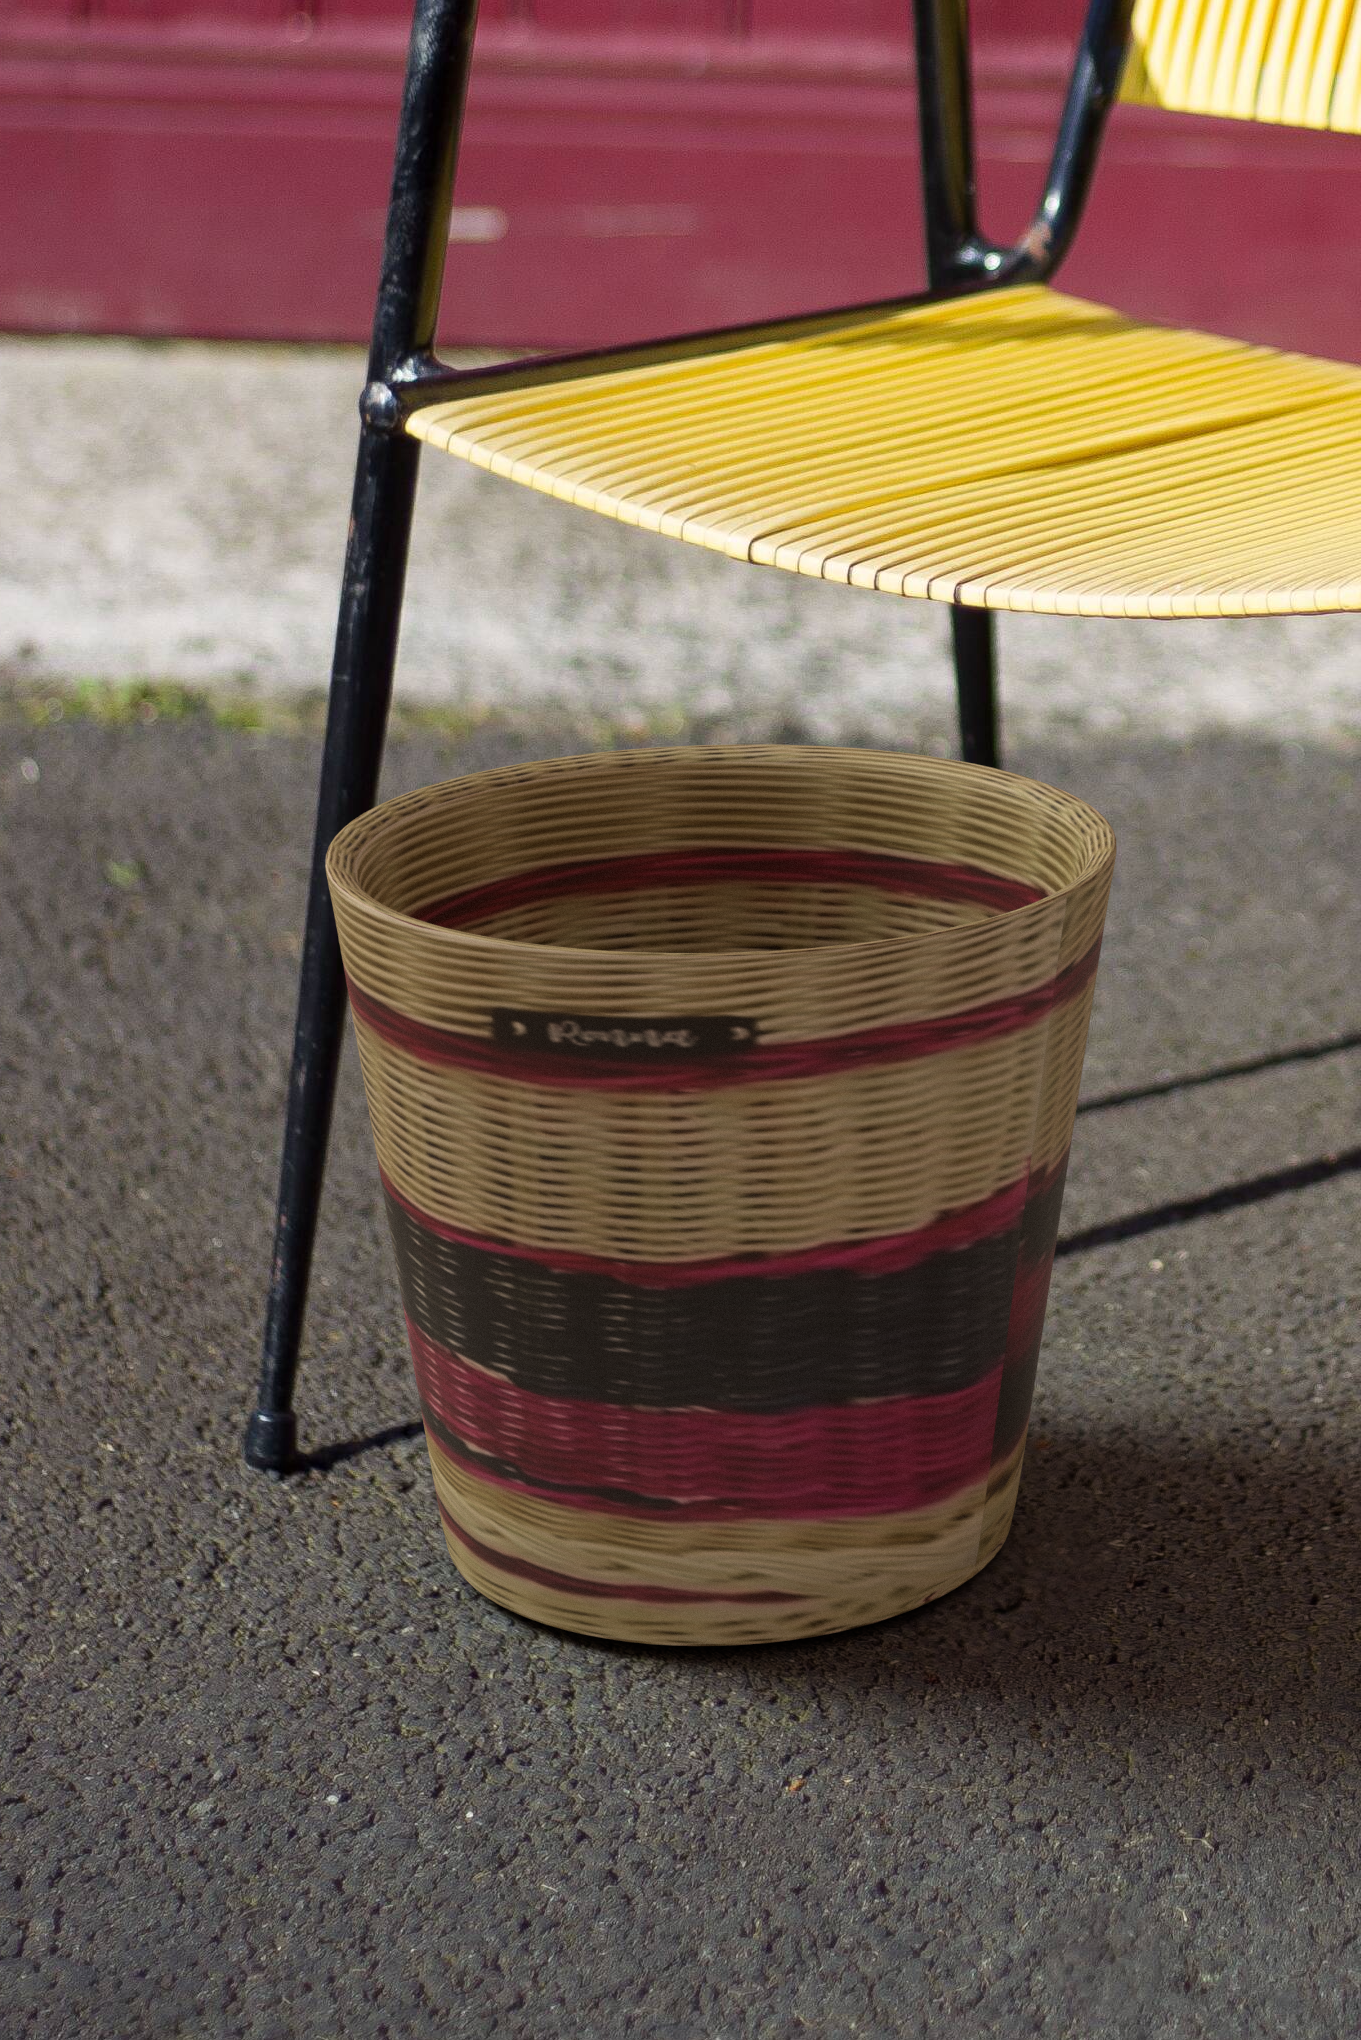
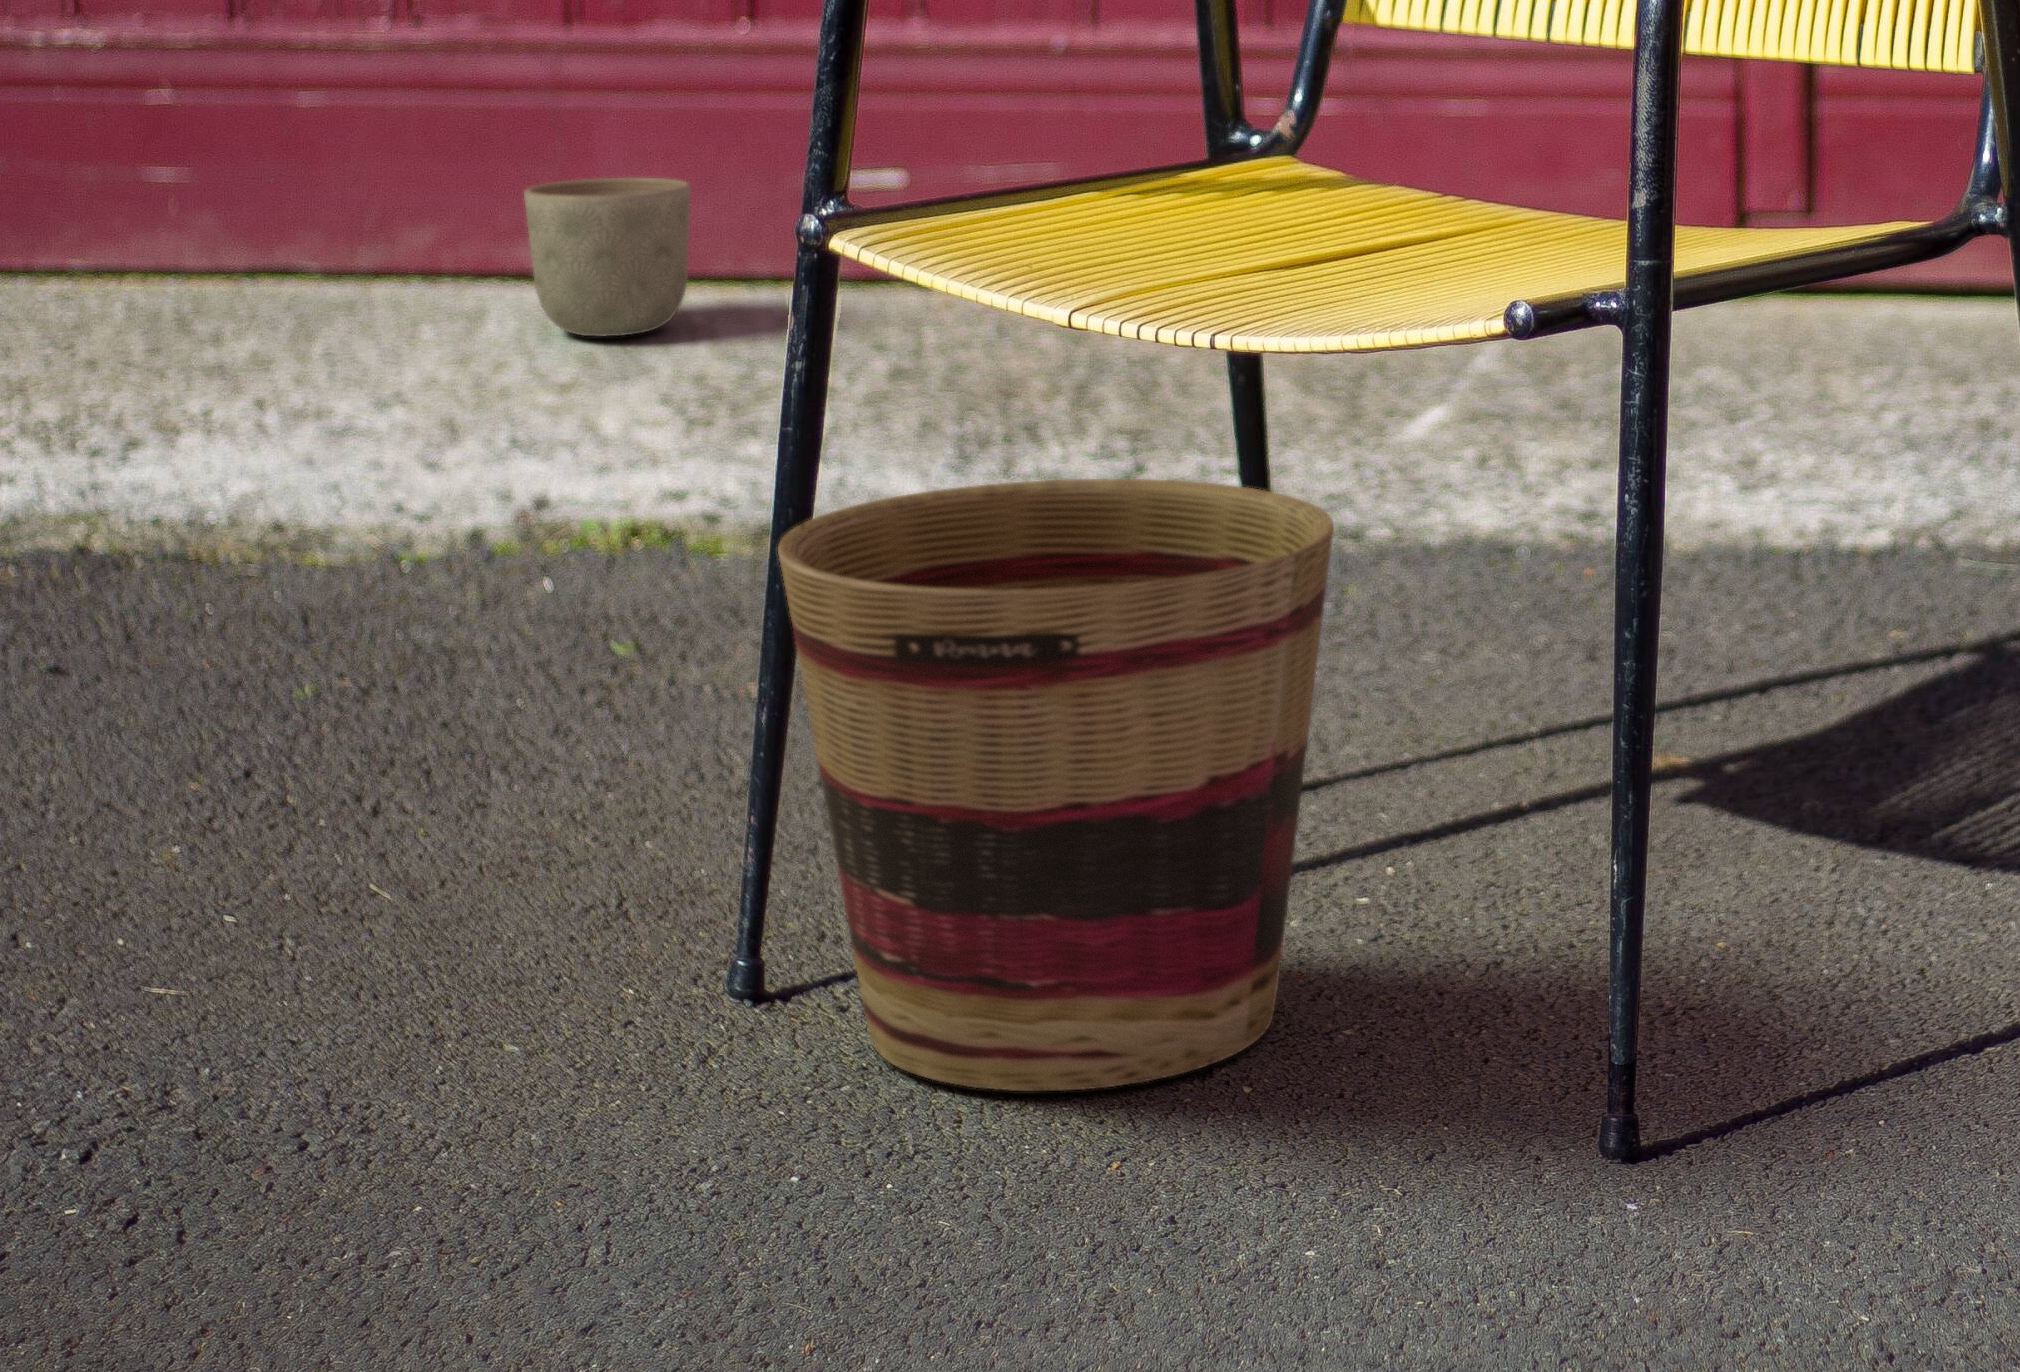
planter: none [23,218,233,419] -> present [524,178,691,336]

